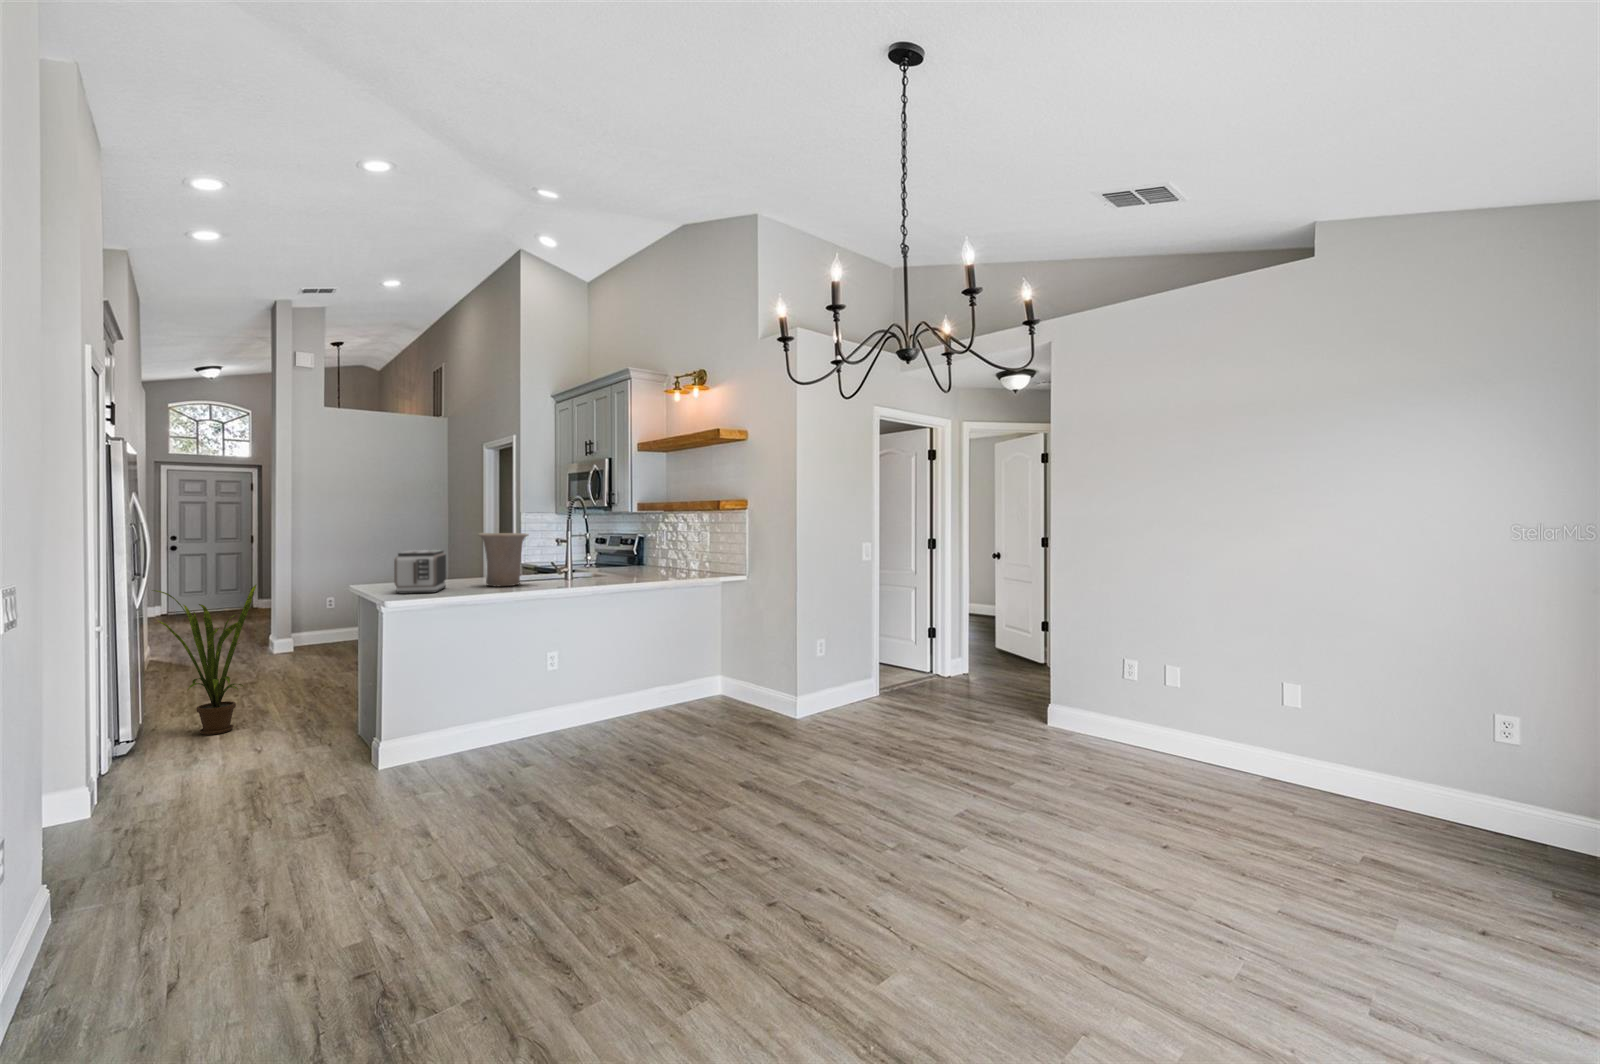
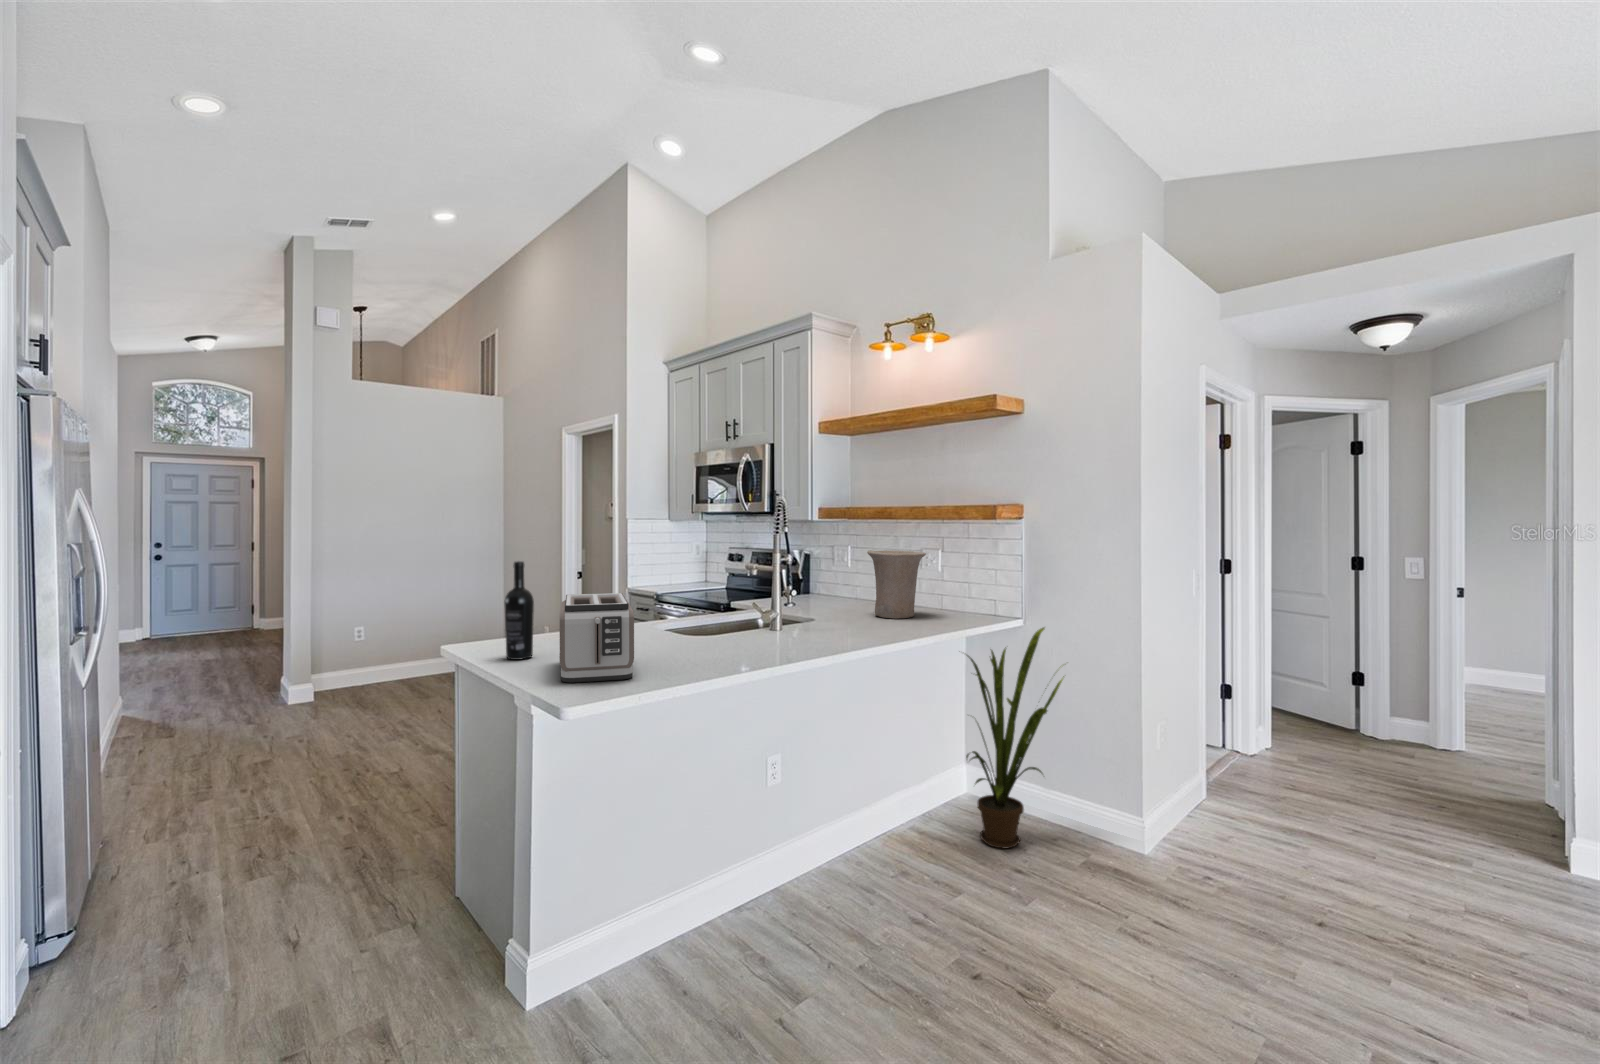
wine bottle: none [377,532,395,588] -> present [505,561,534,660]
vase: present [479,533,528,586] -> present [867,550,926,619]
house plant: present [152,585,256,735] -> present [966,627,1064,848]

